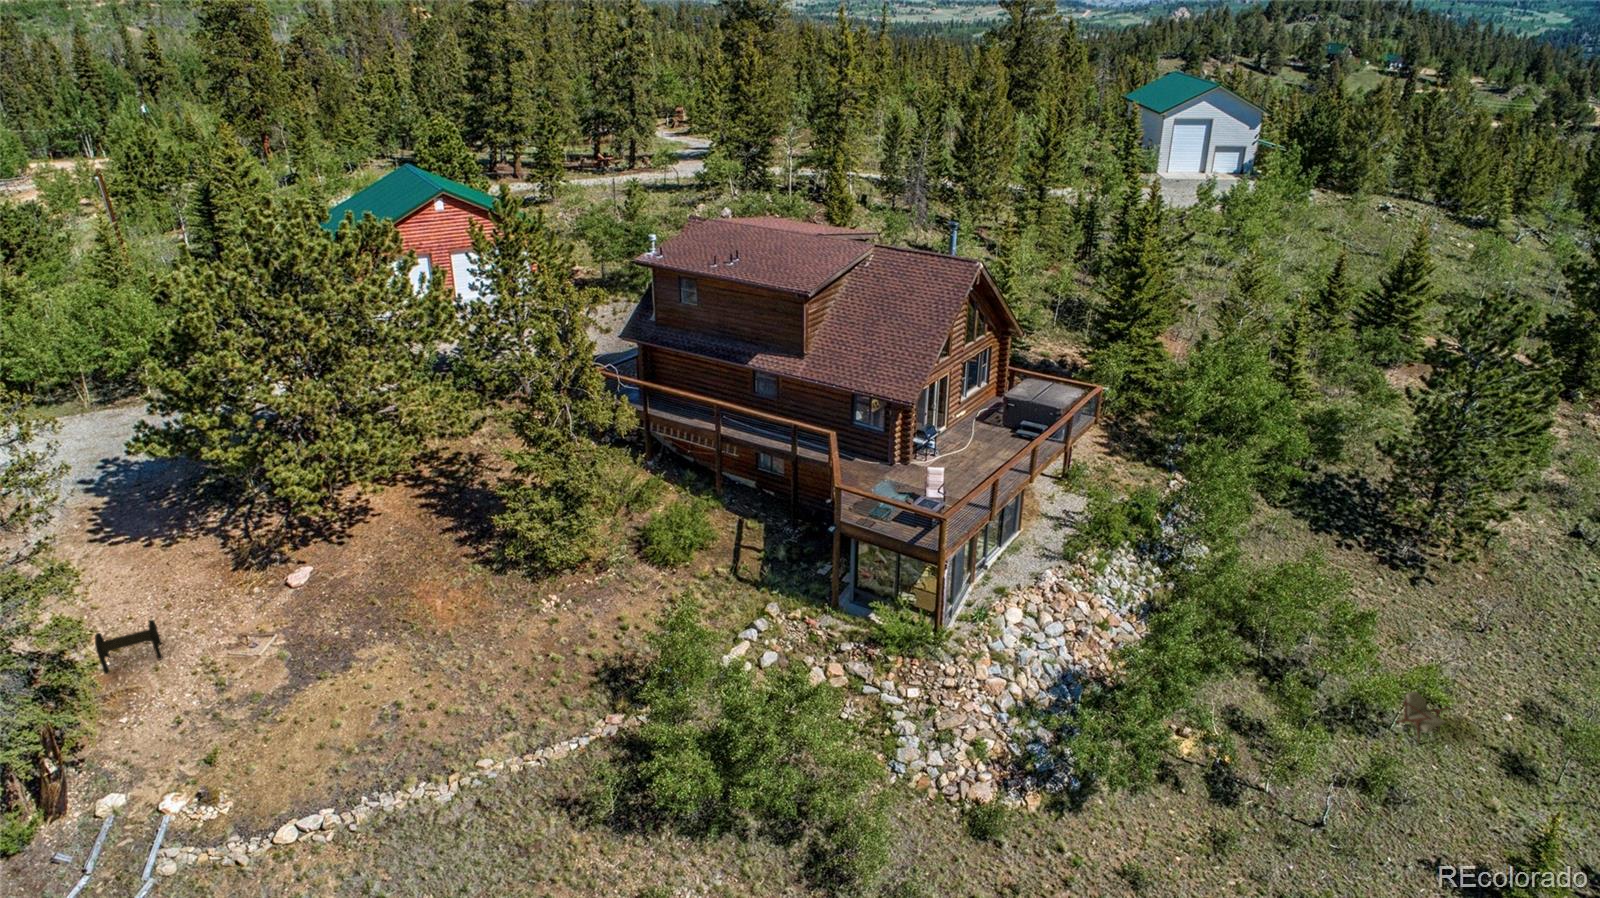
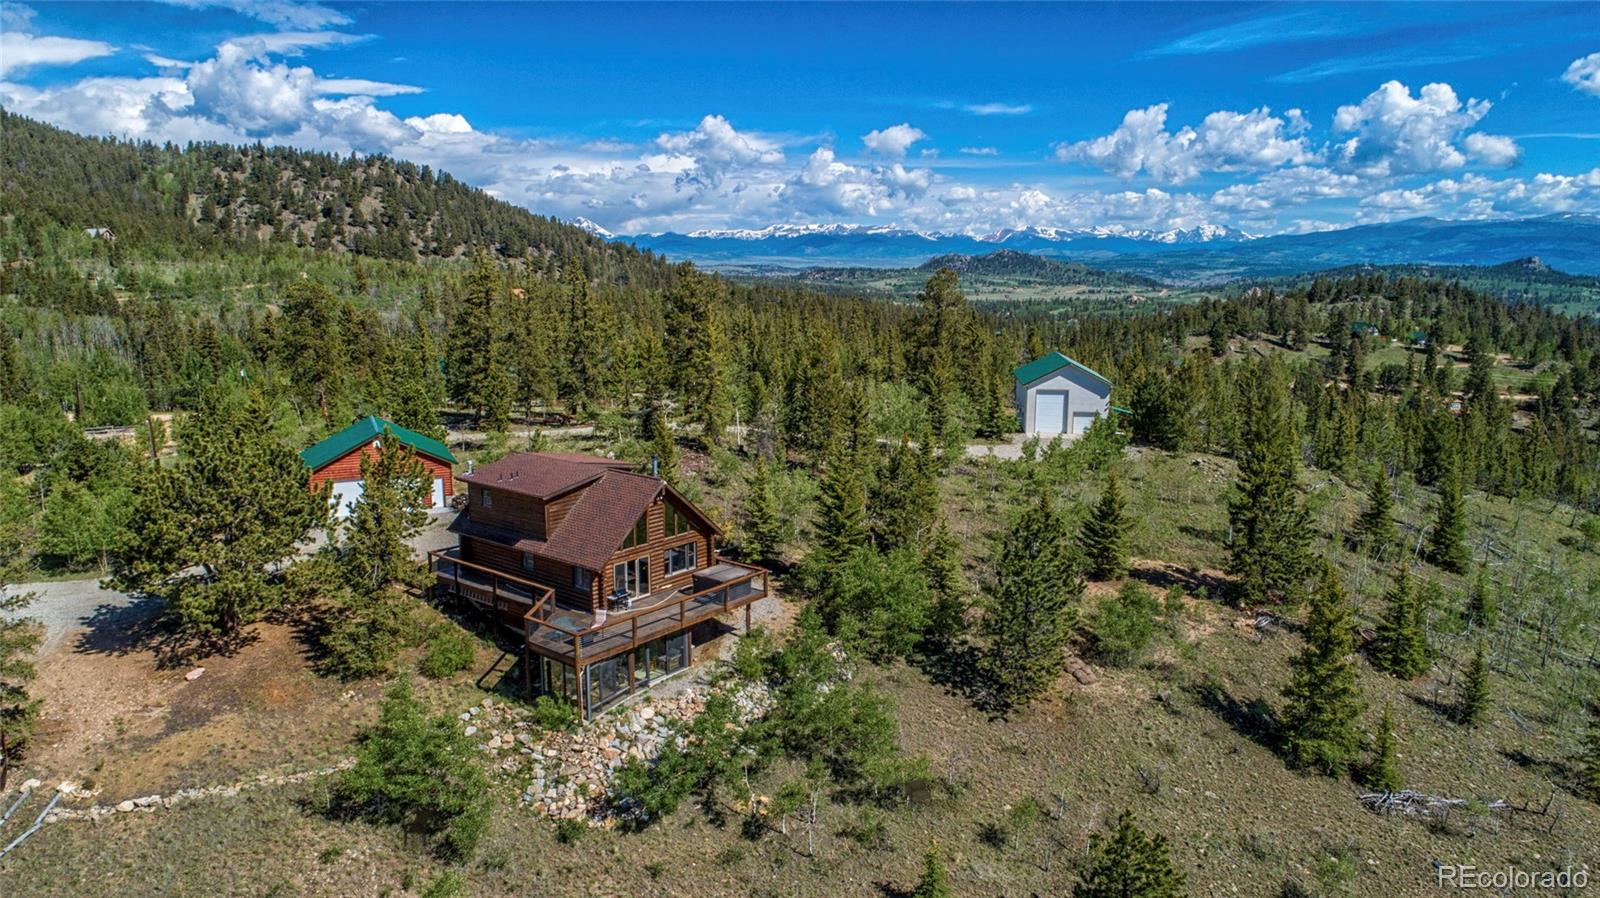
bench: present [95,619,162,674] -> present [404,803,437,846]

